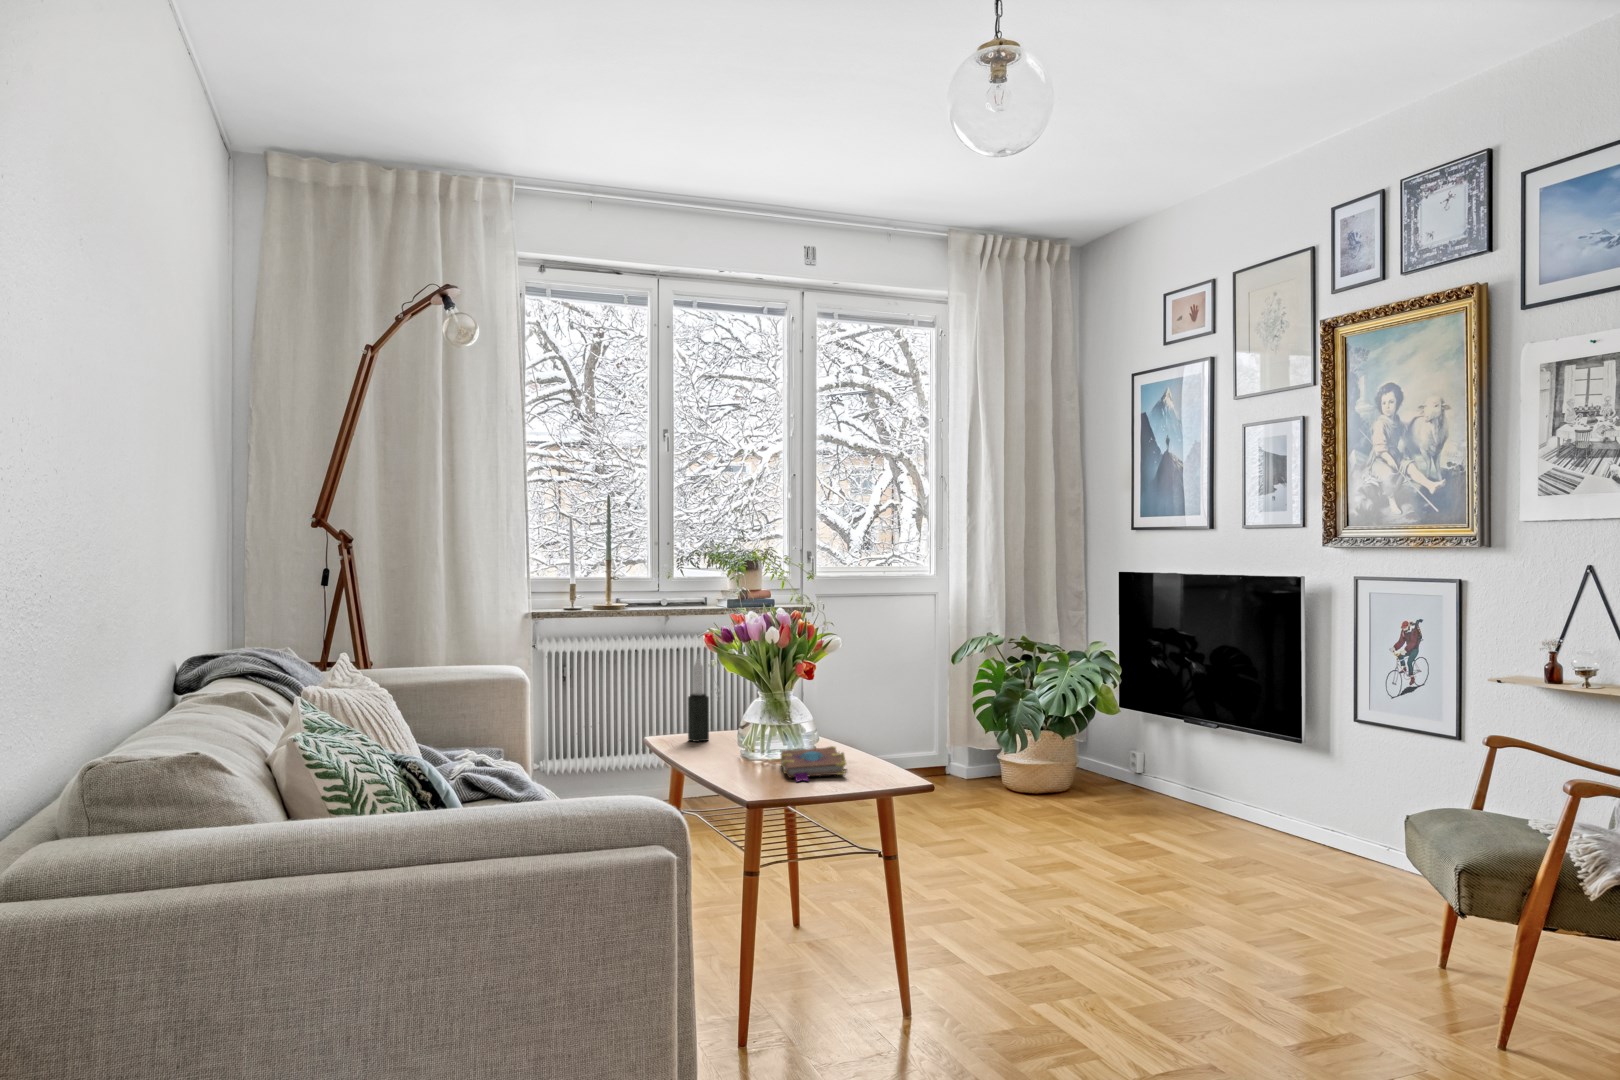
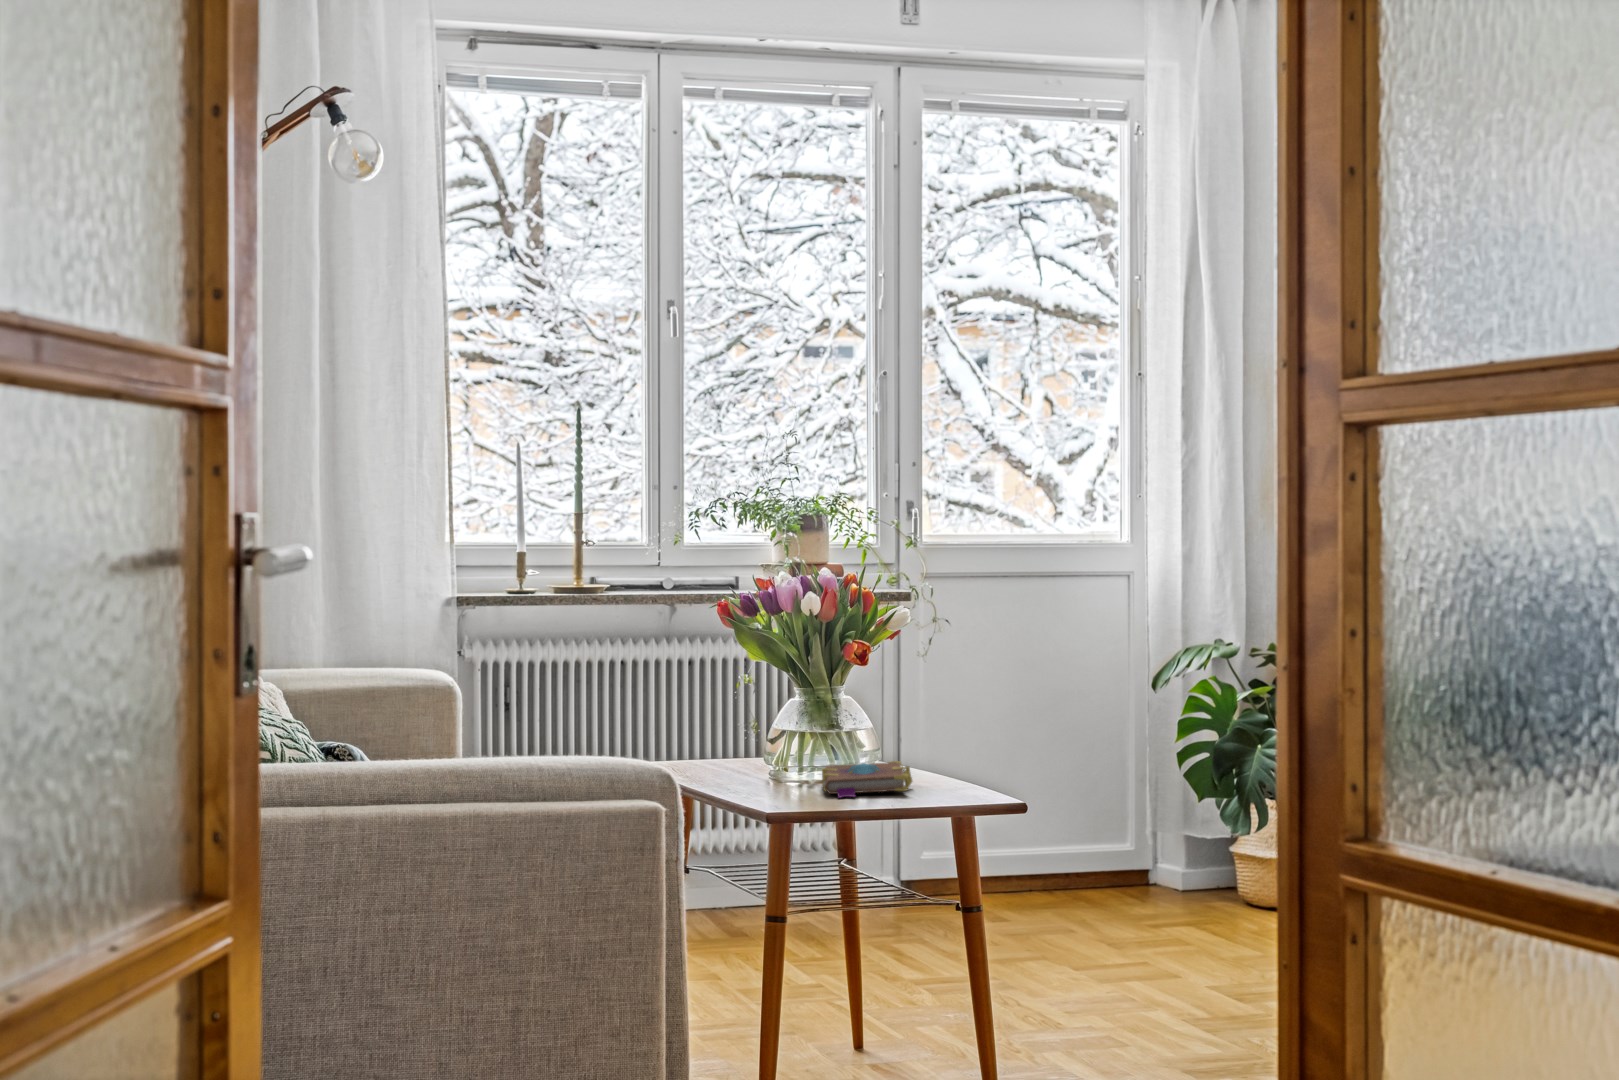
candle: present [688,655,709,742] -> none [697,641,728,767]

